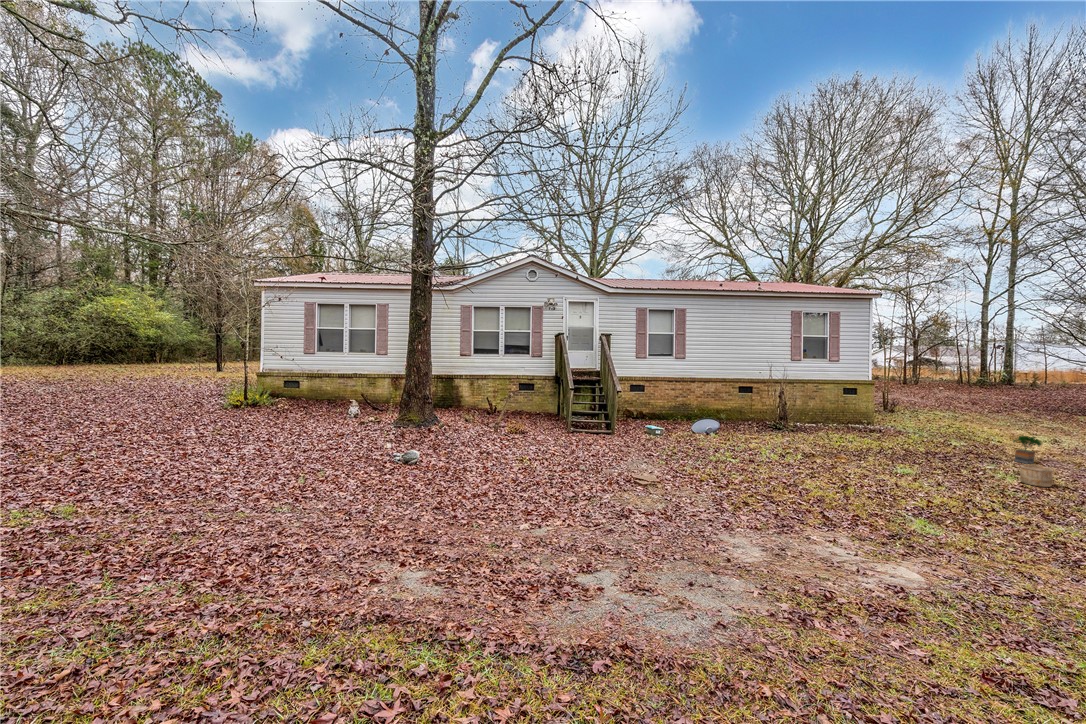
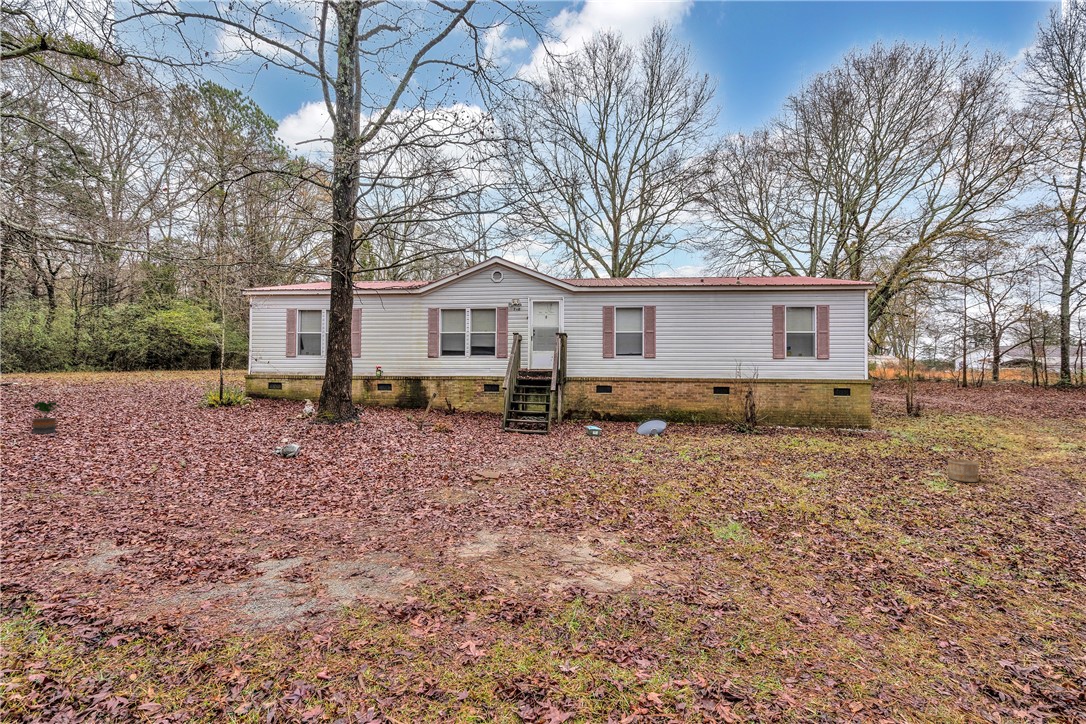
potted tree: present [1013,436,1042,464] -> present [32,401,60,434]

